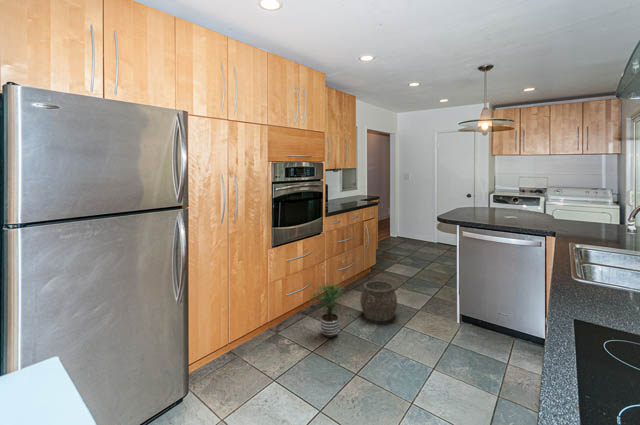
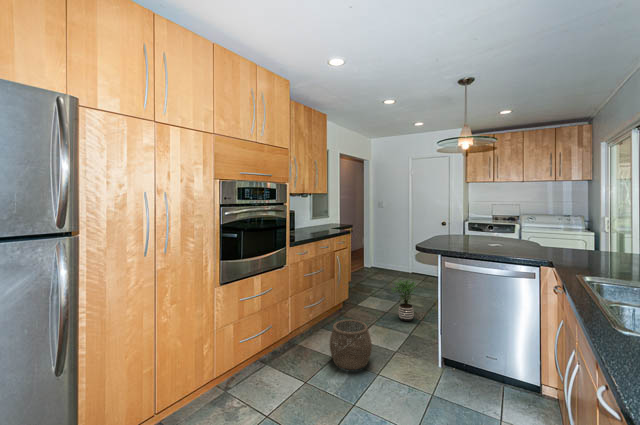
potted plant: present [310,284,341,338] -> present [392,280,415,321]

